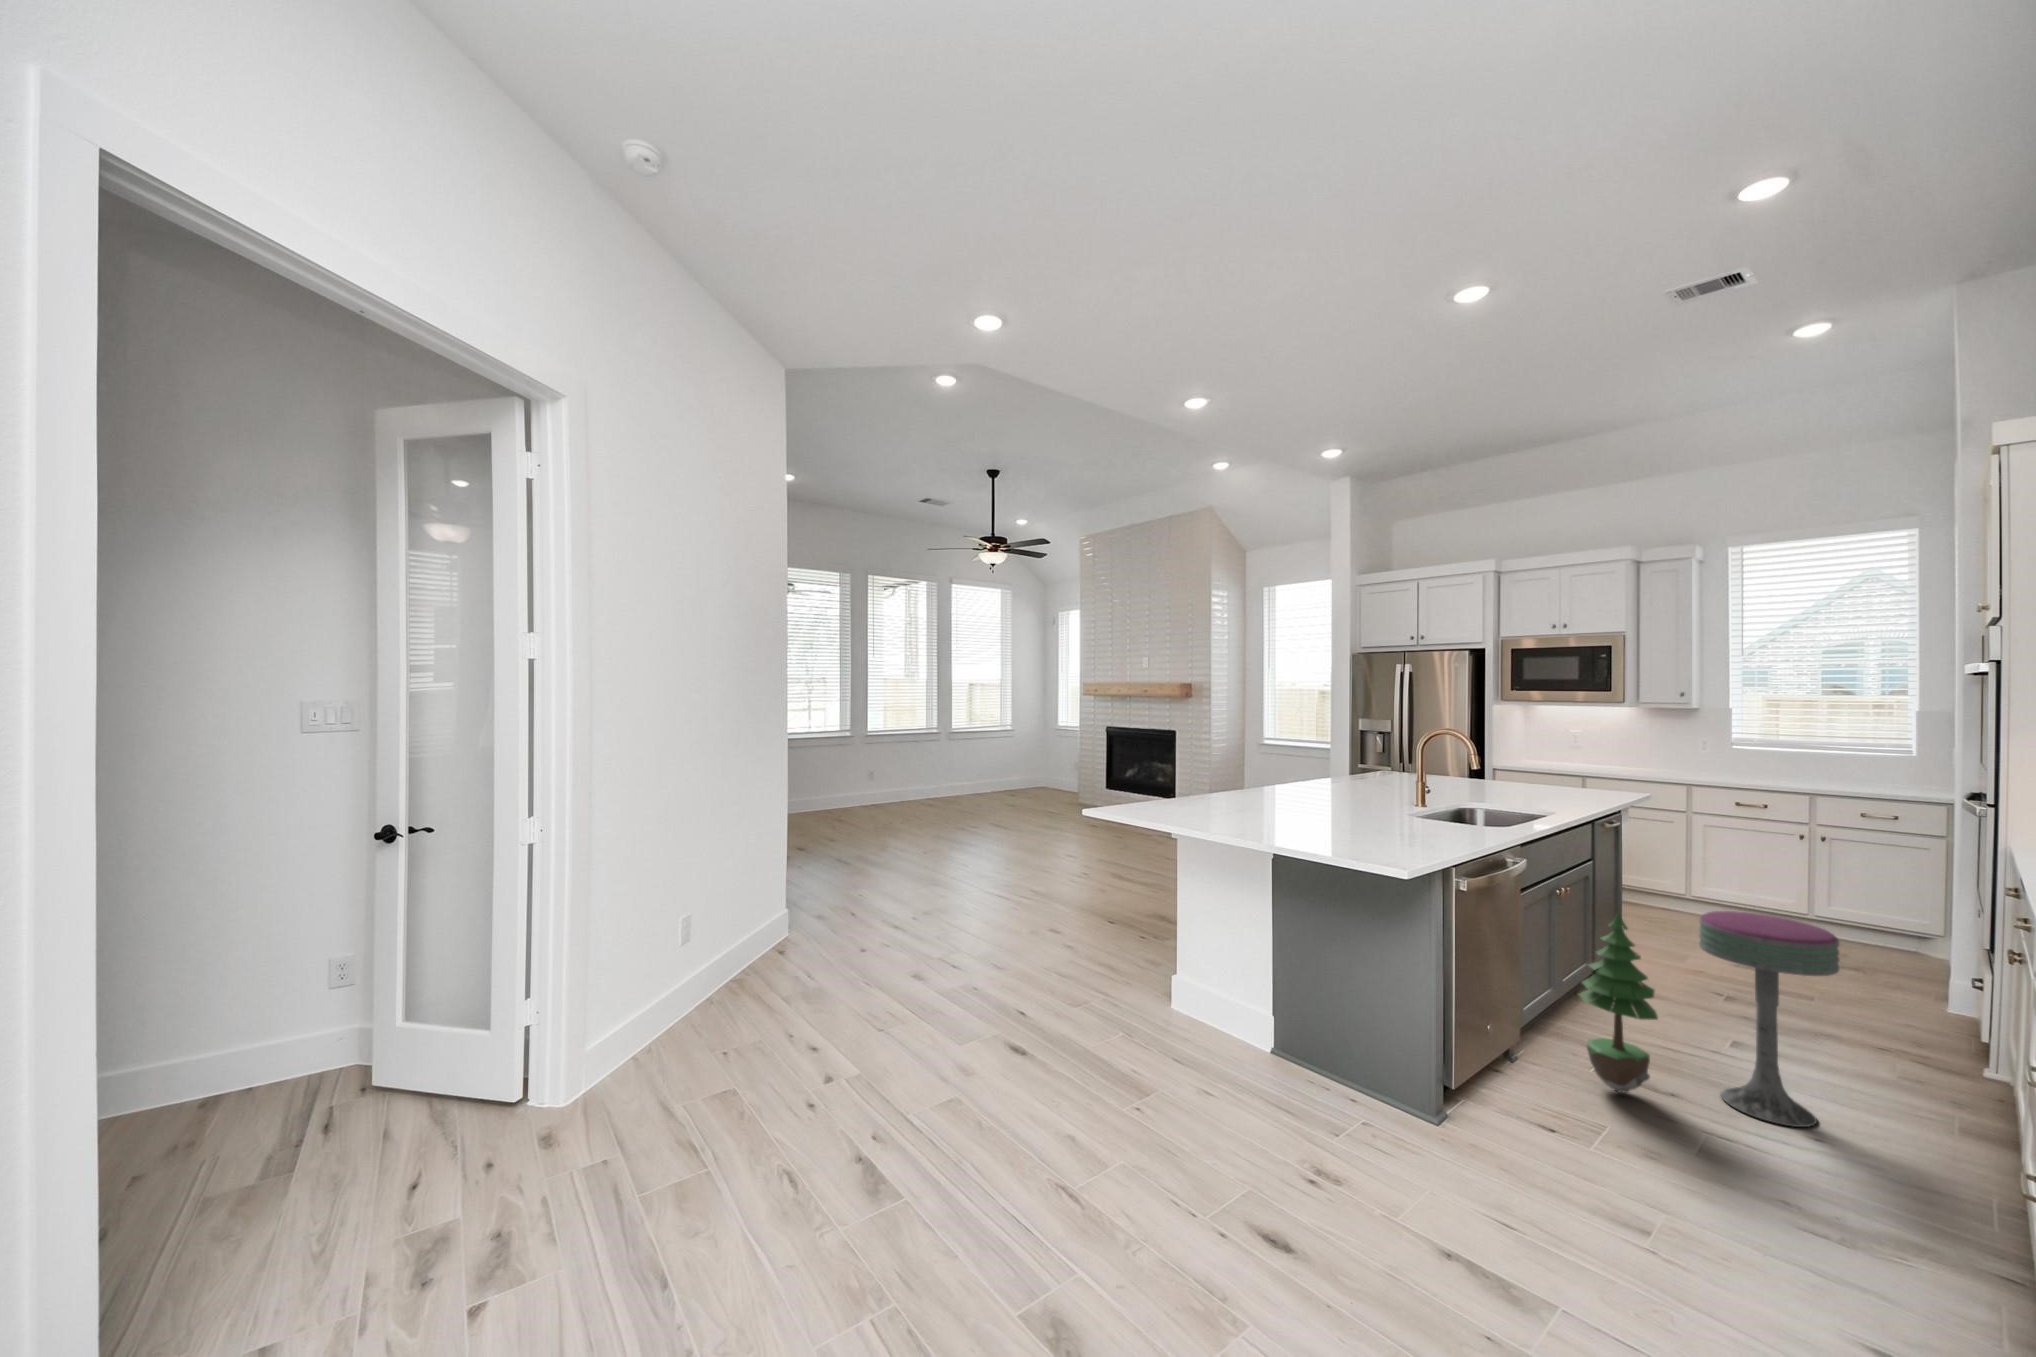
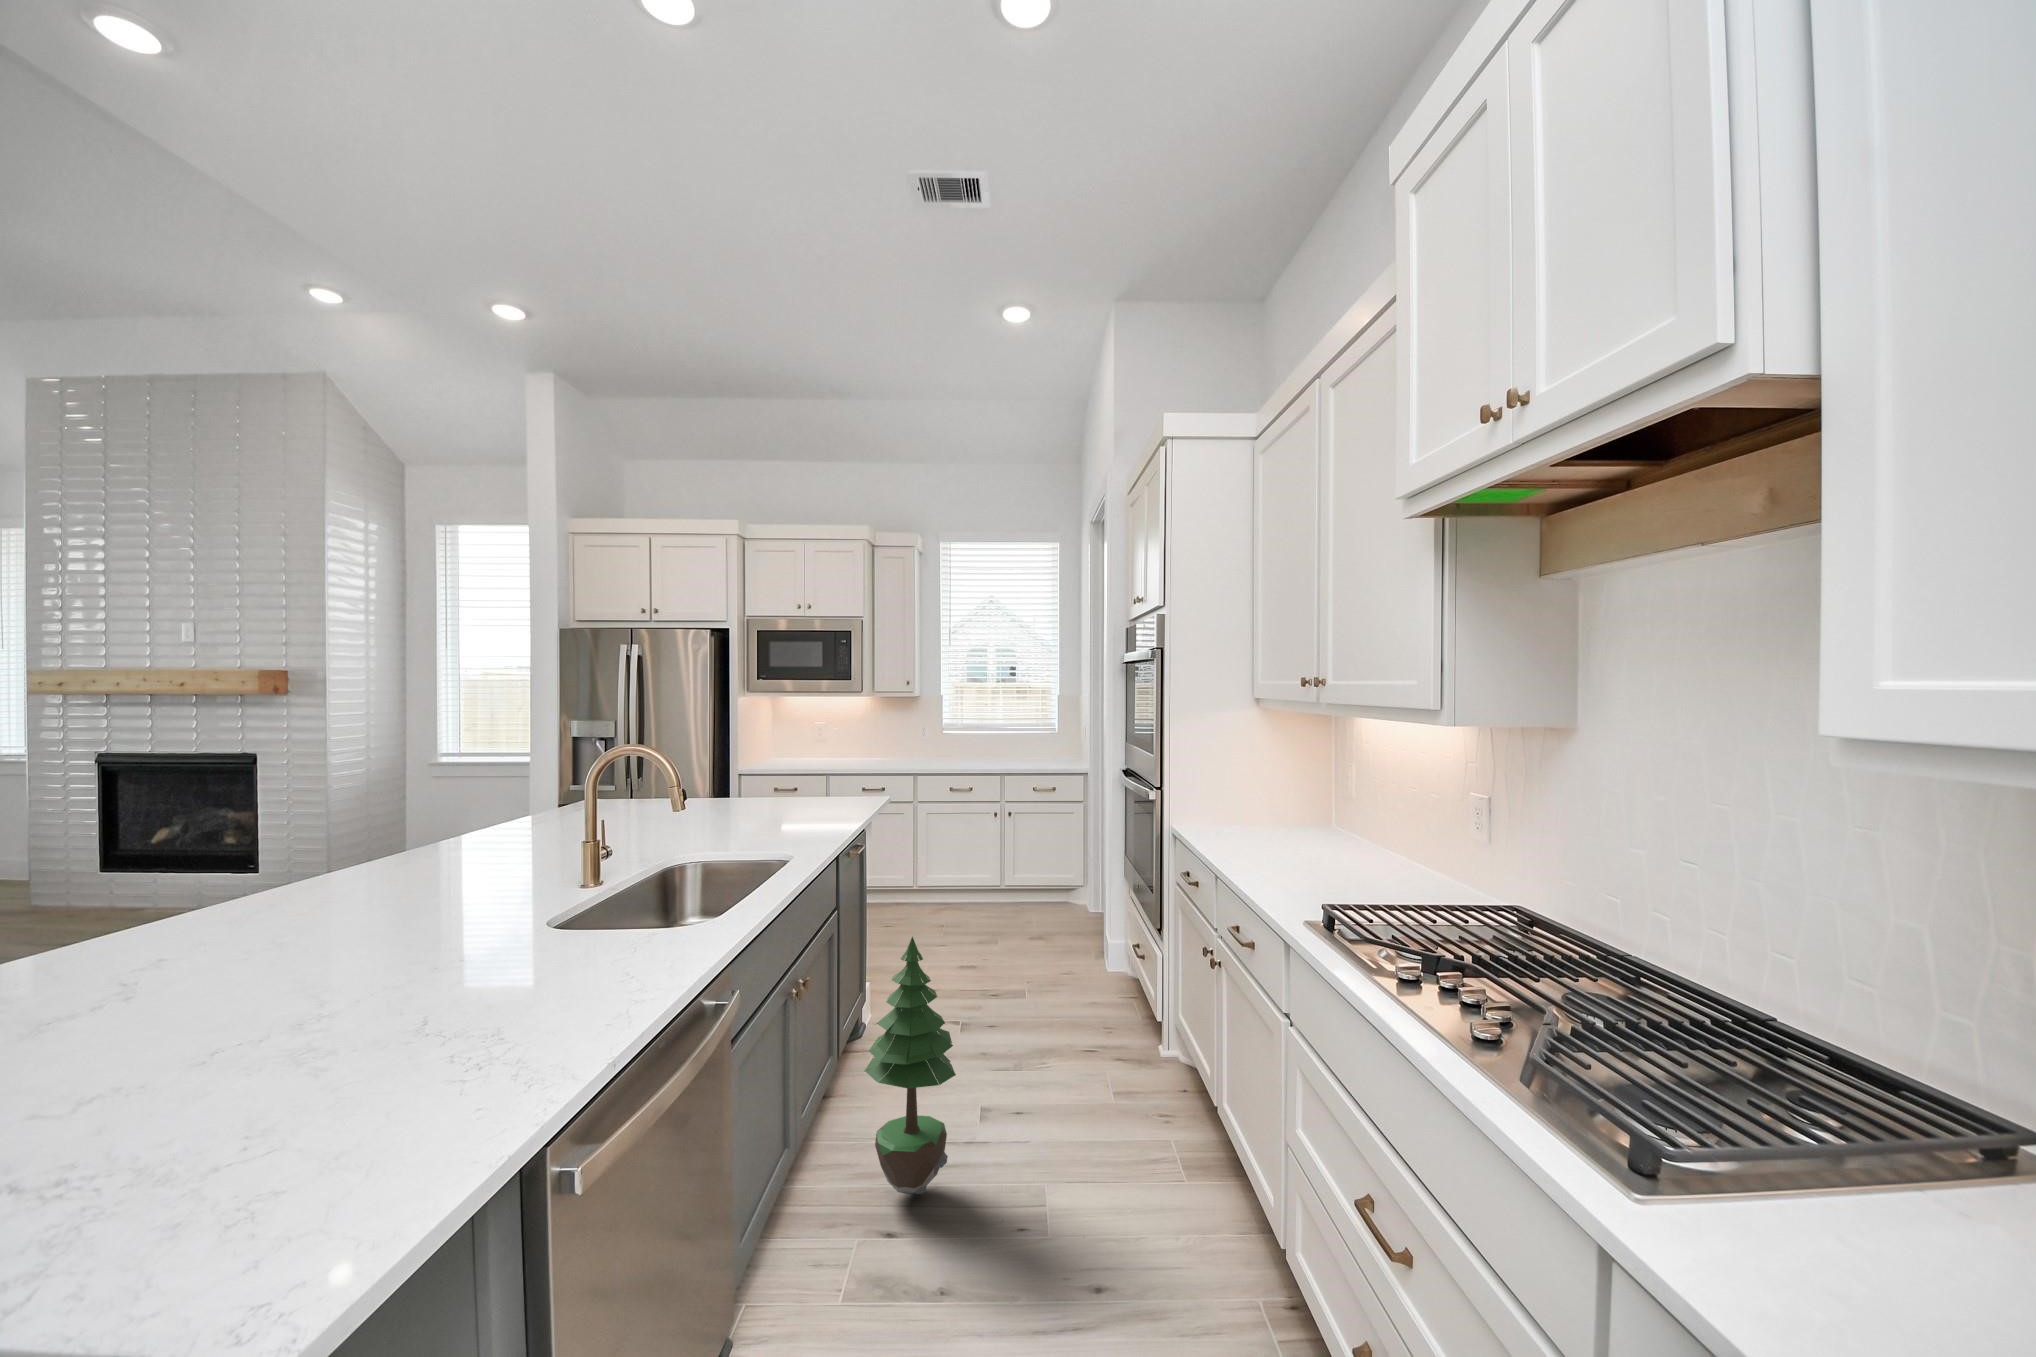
bar stool: present [1699,911,1839,1127] -> none [983,900,1102,1155]

